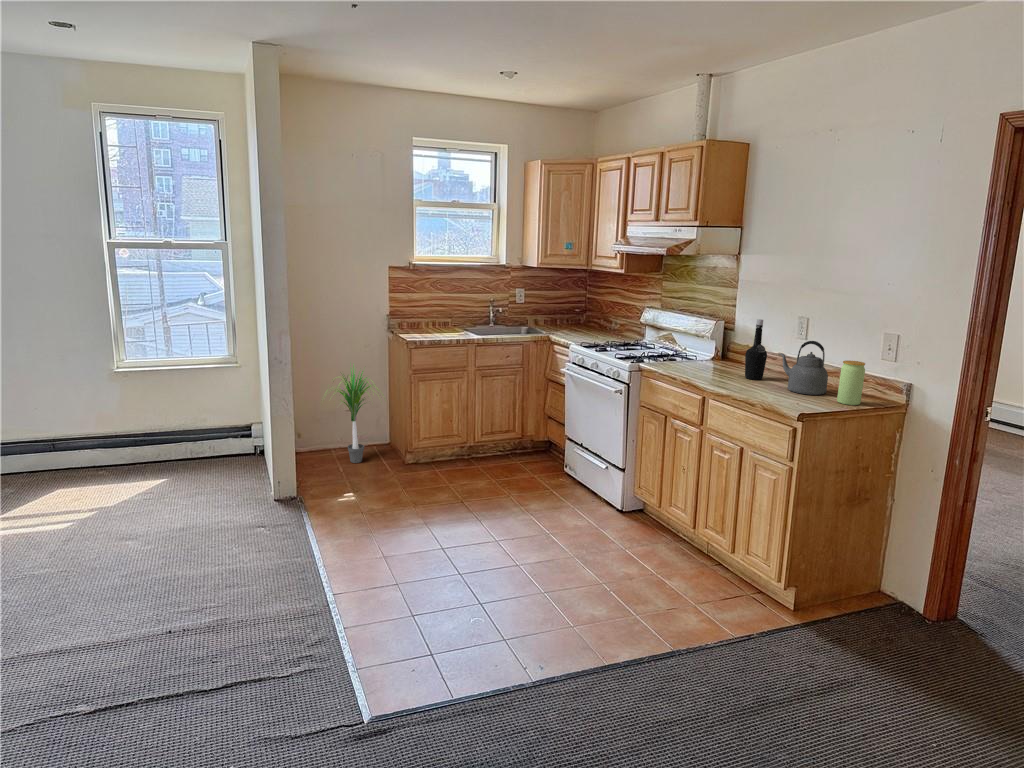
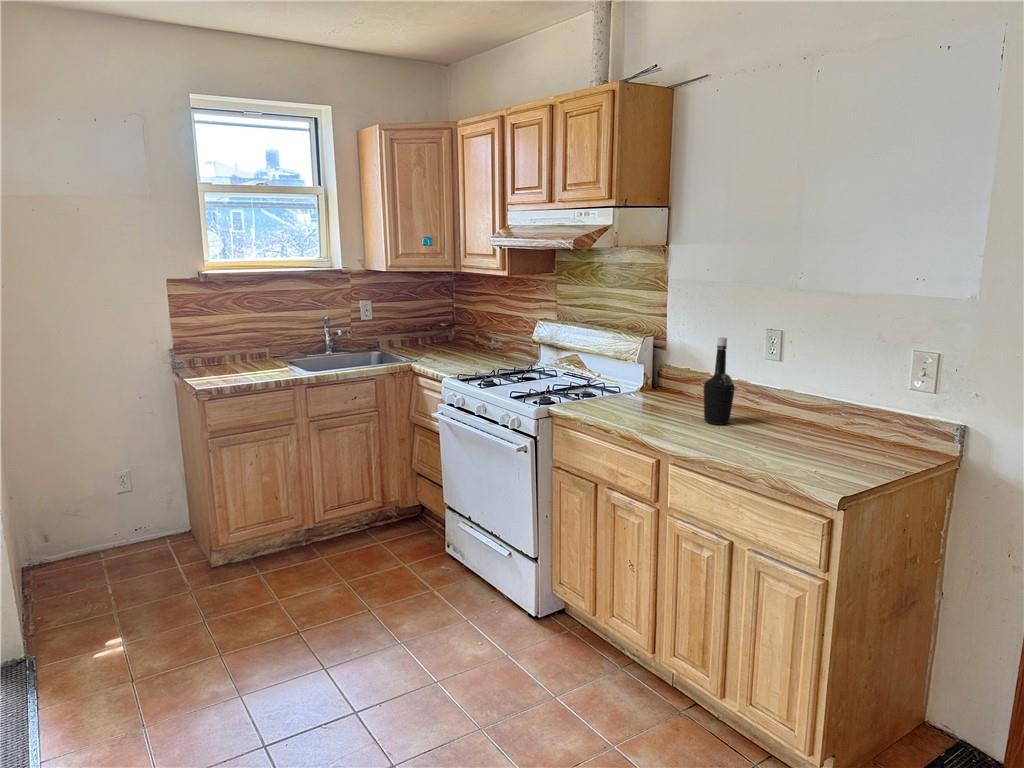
kettle: present [779,341,828,395] -> none [757,368,836,449]
jar: present [837,361,865,405] -> none [863,397,905,466]
potted plant: present [334,367,378,463] -> none [65,424,180,576]

